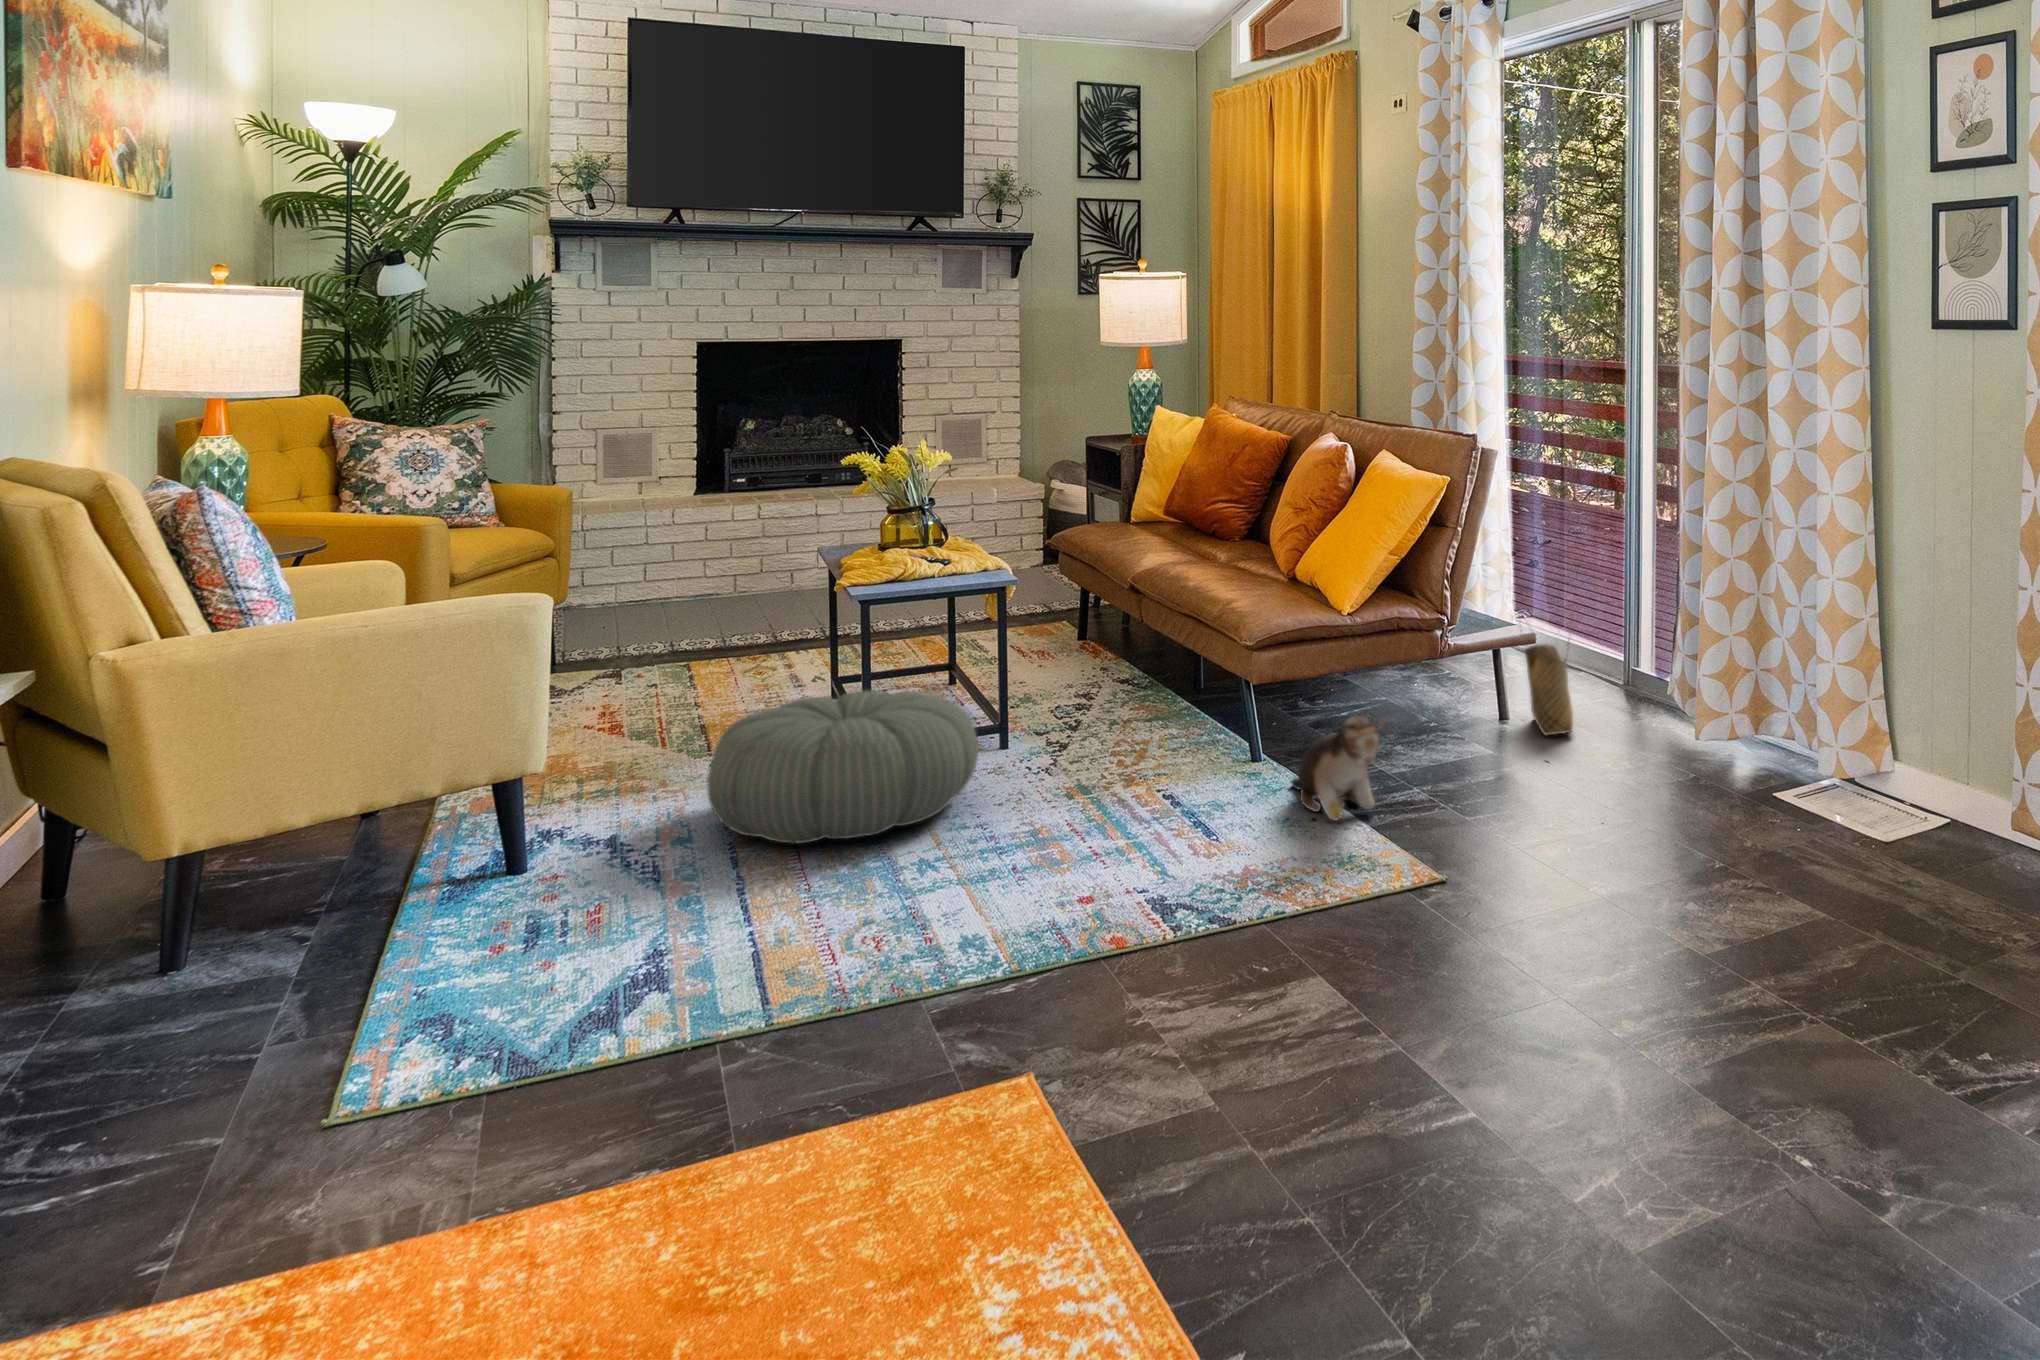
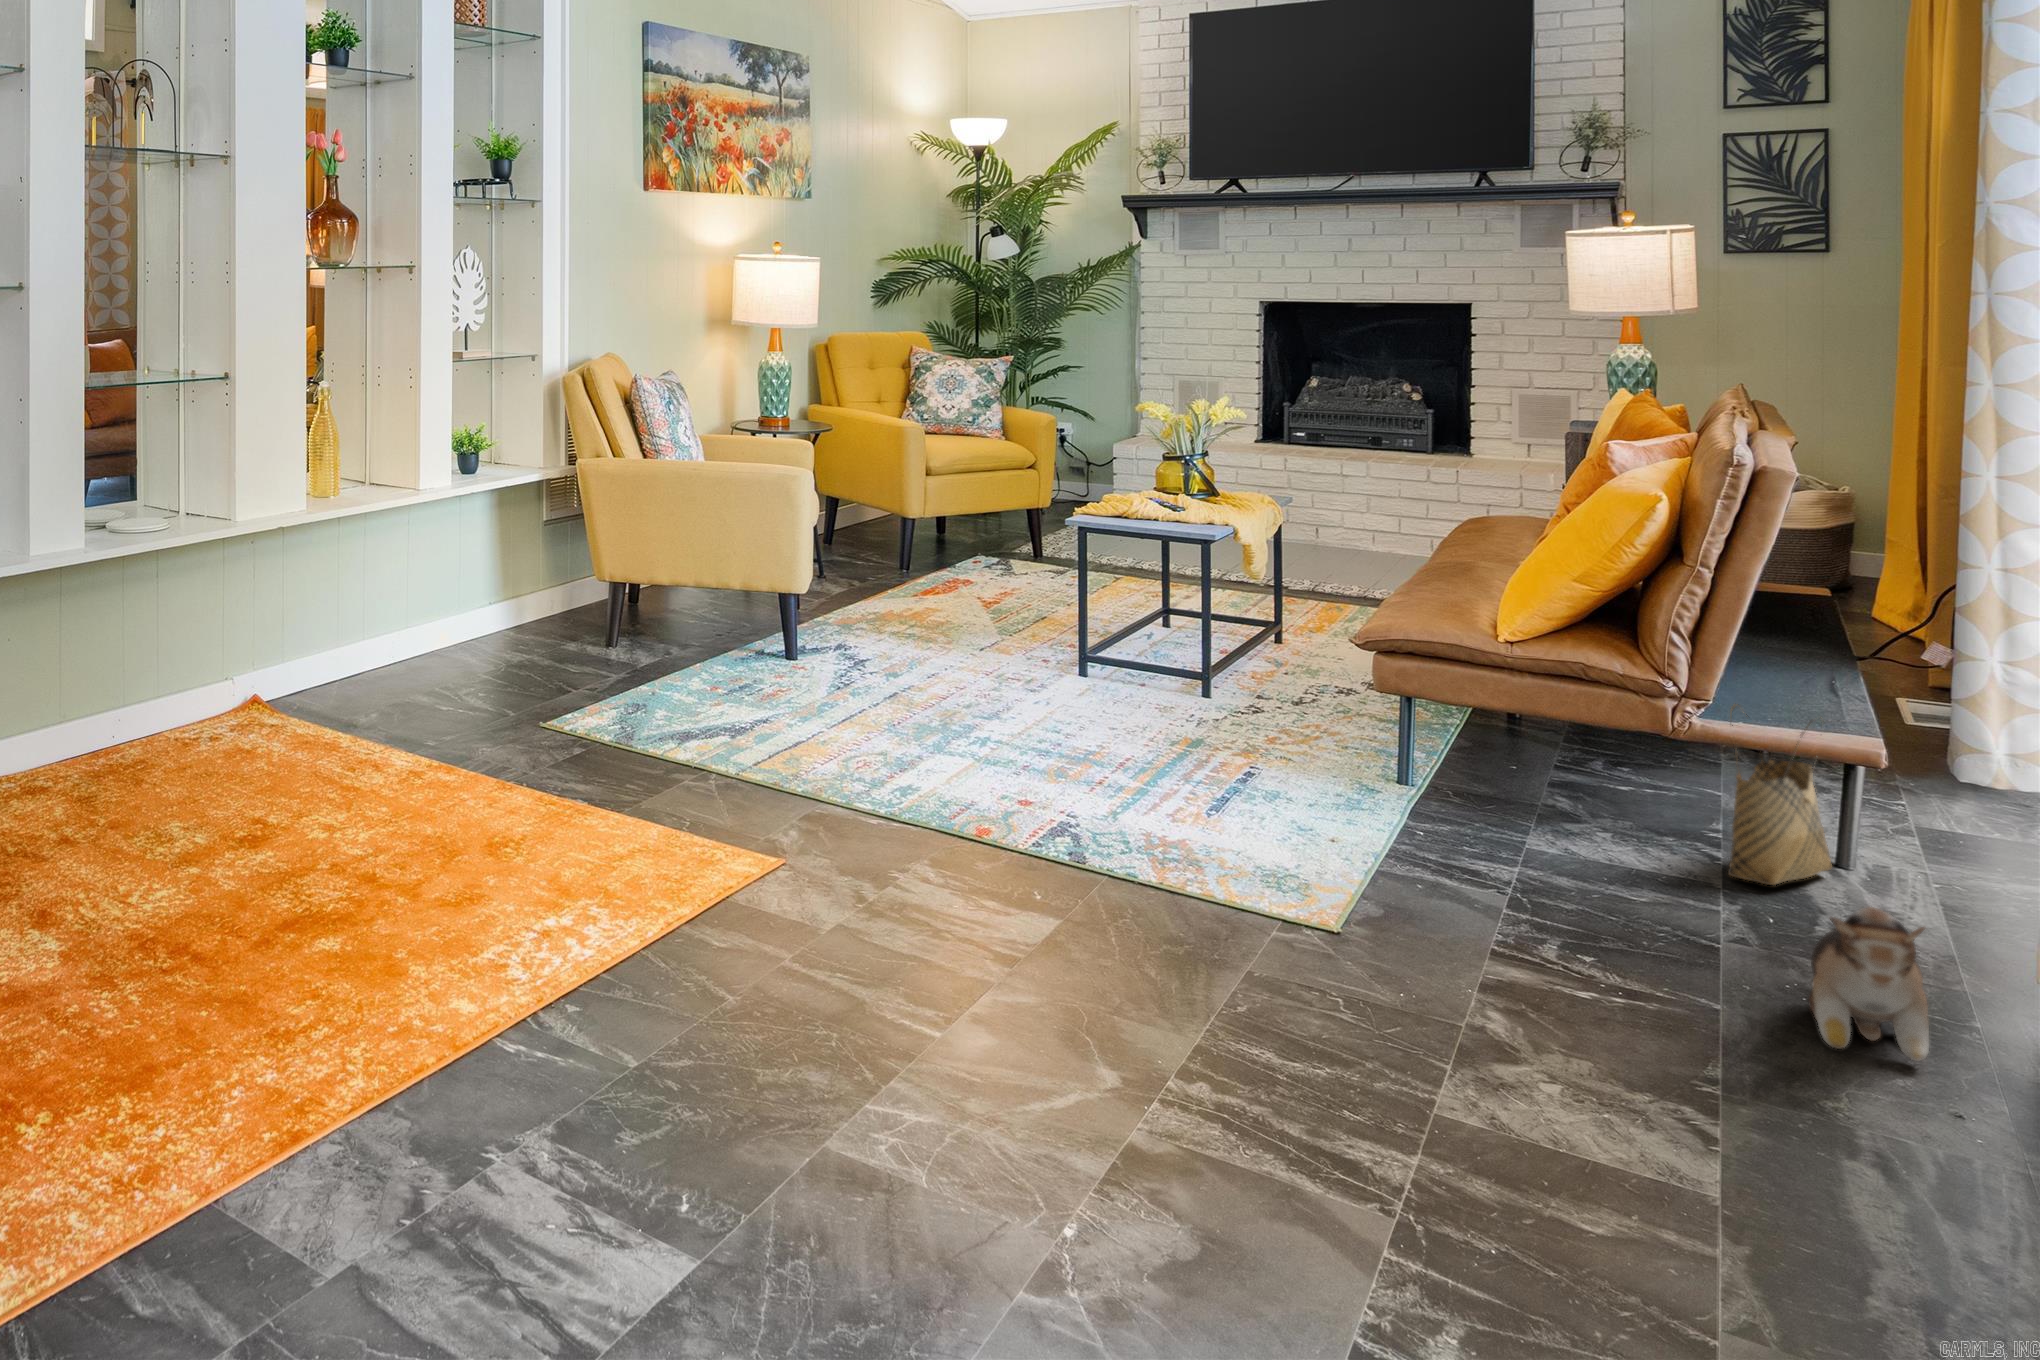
pouf: present [707,691,978,844] -> none [849,592,1059,708]
plush toy: present [1291,716,1385,821] -> present [1808,907,1929,1061]

